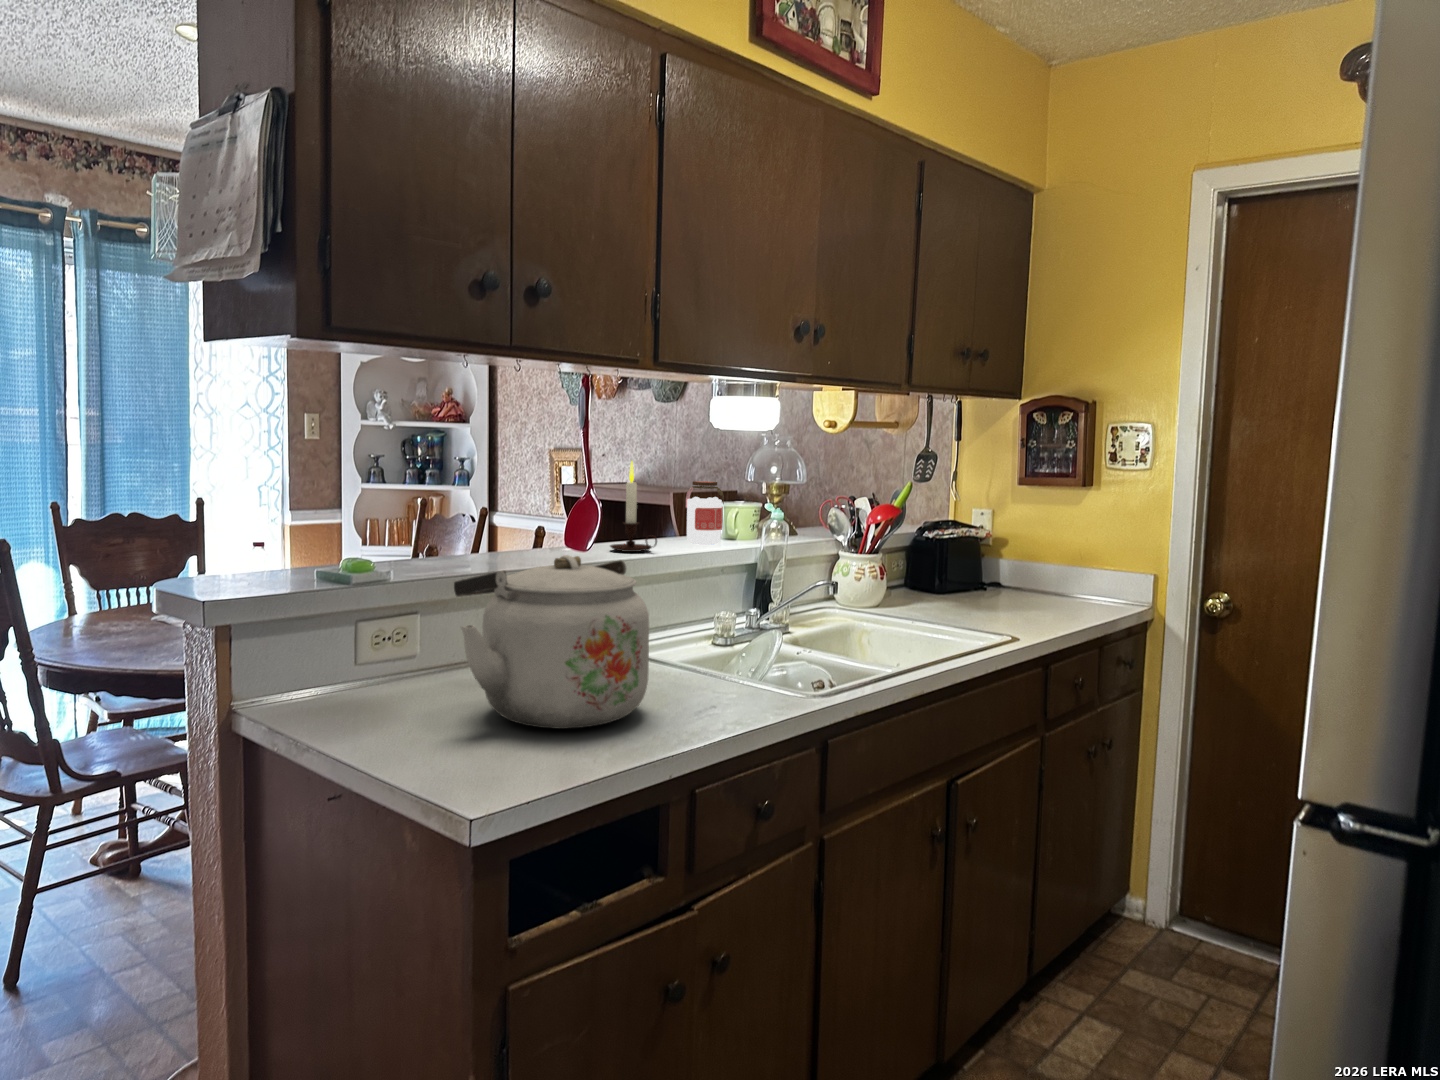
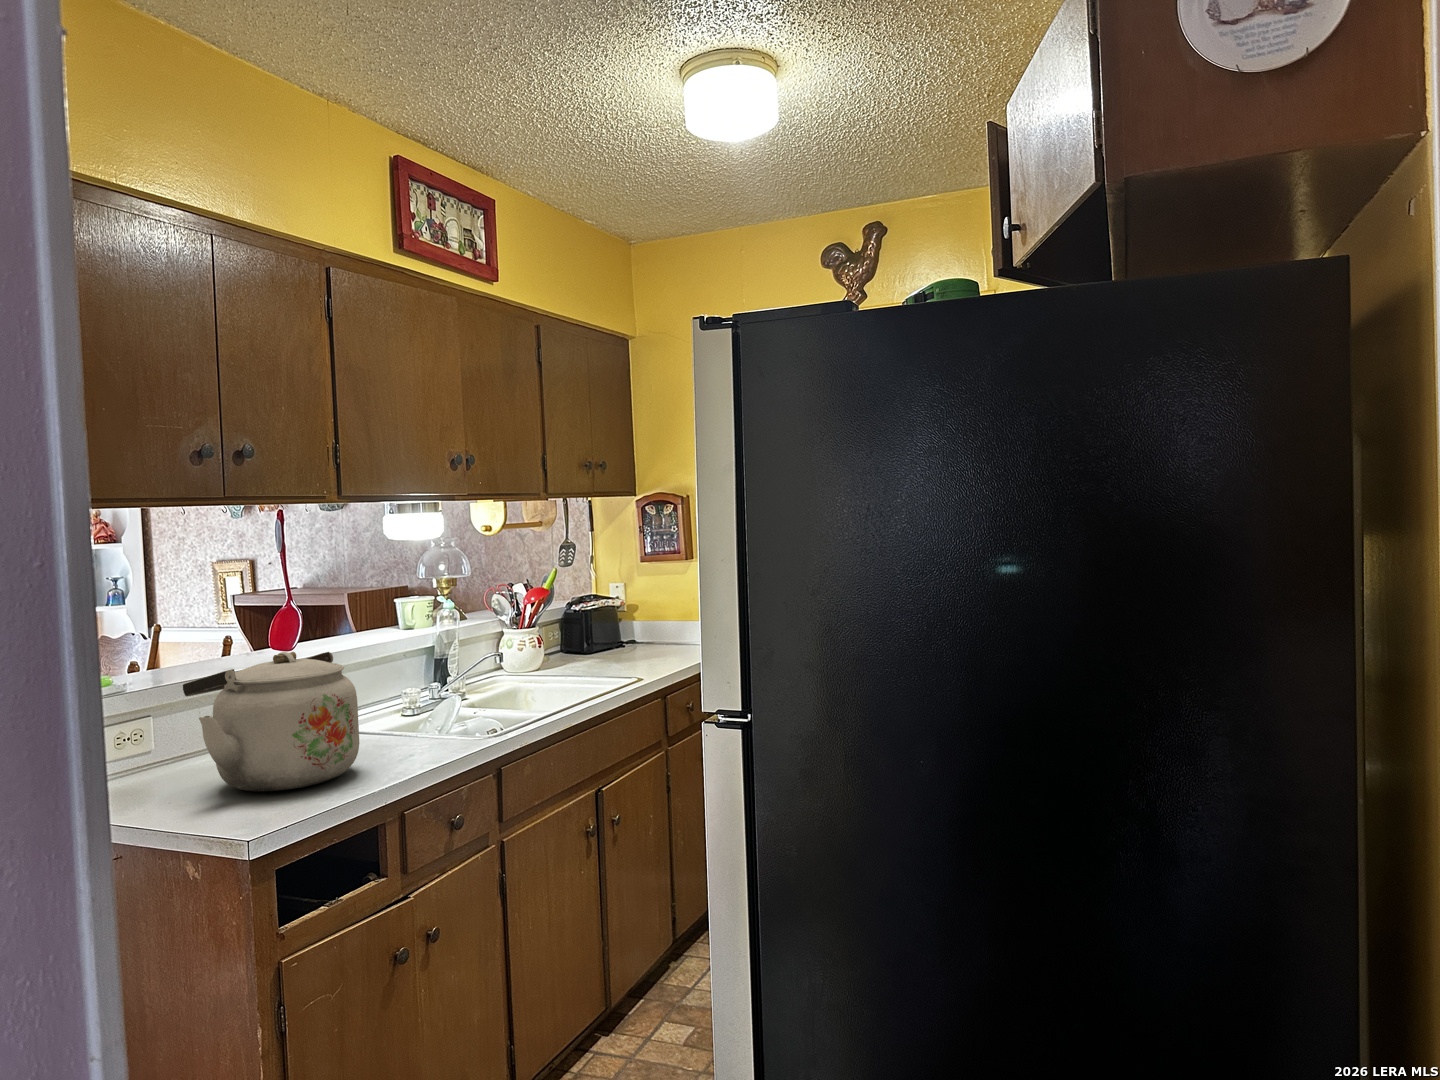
candle: present [610,462,657,552] -> none [304,570,348,647]
jar: present [686,481,724,545] -> none [368,582,403,636]

